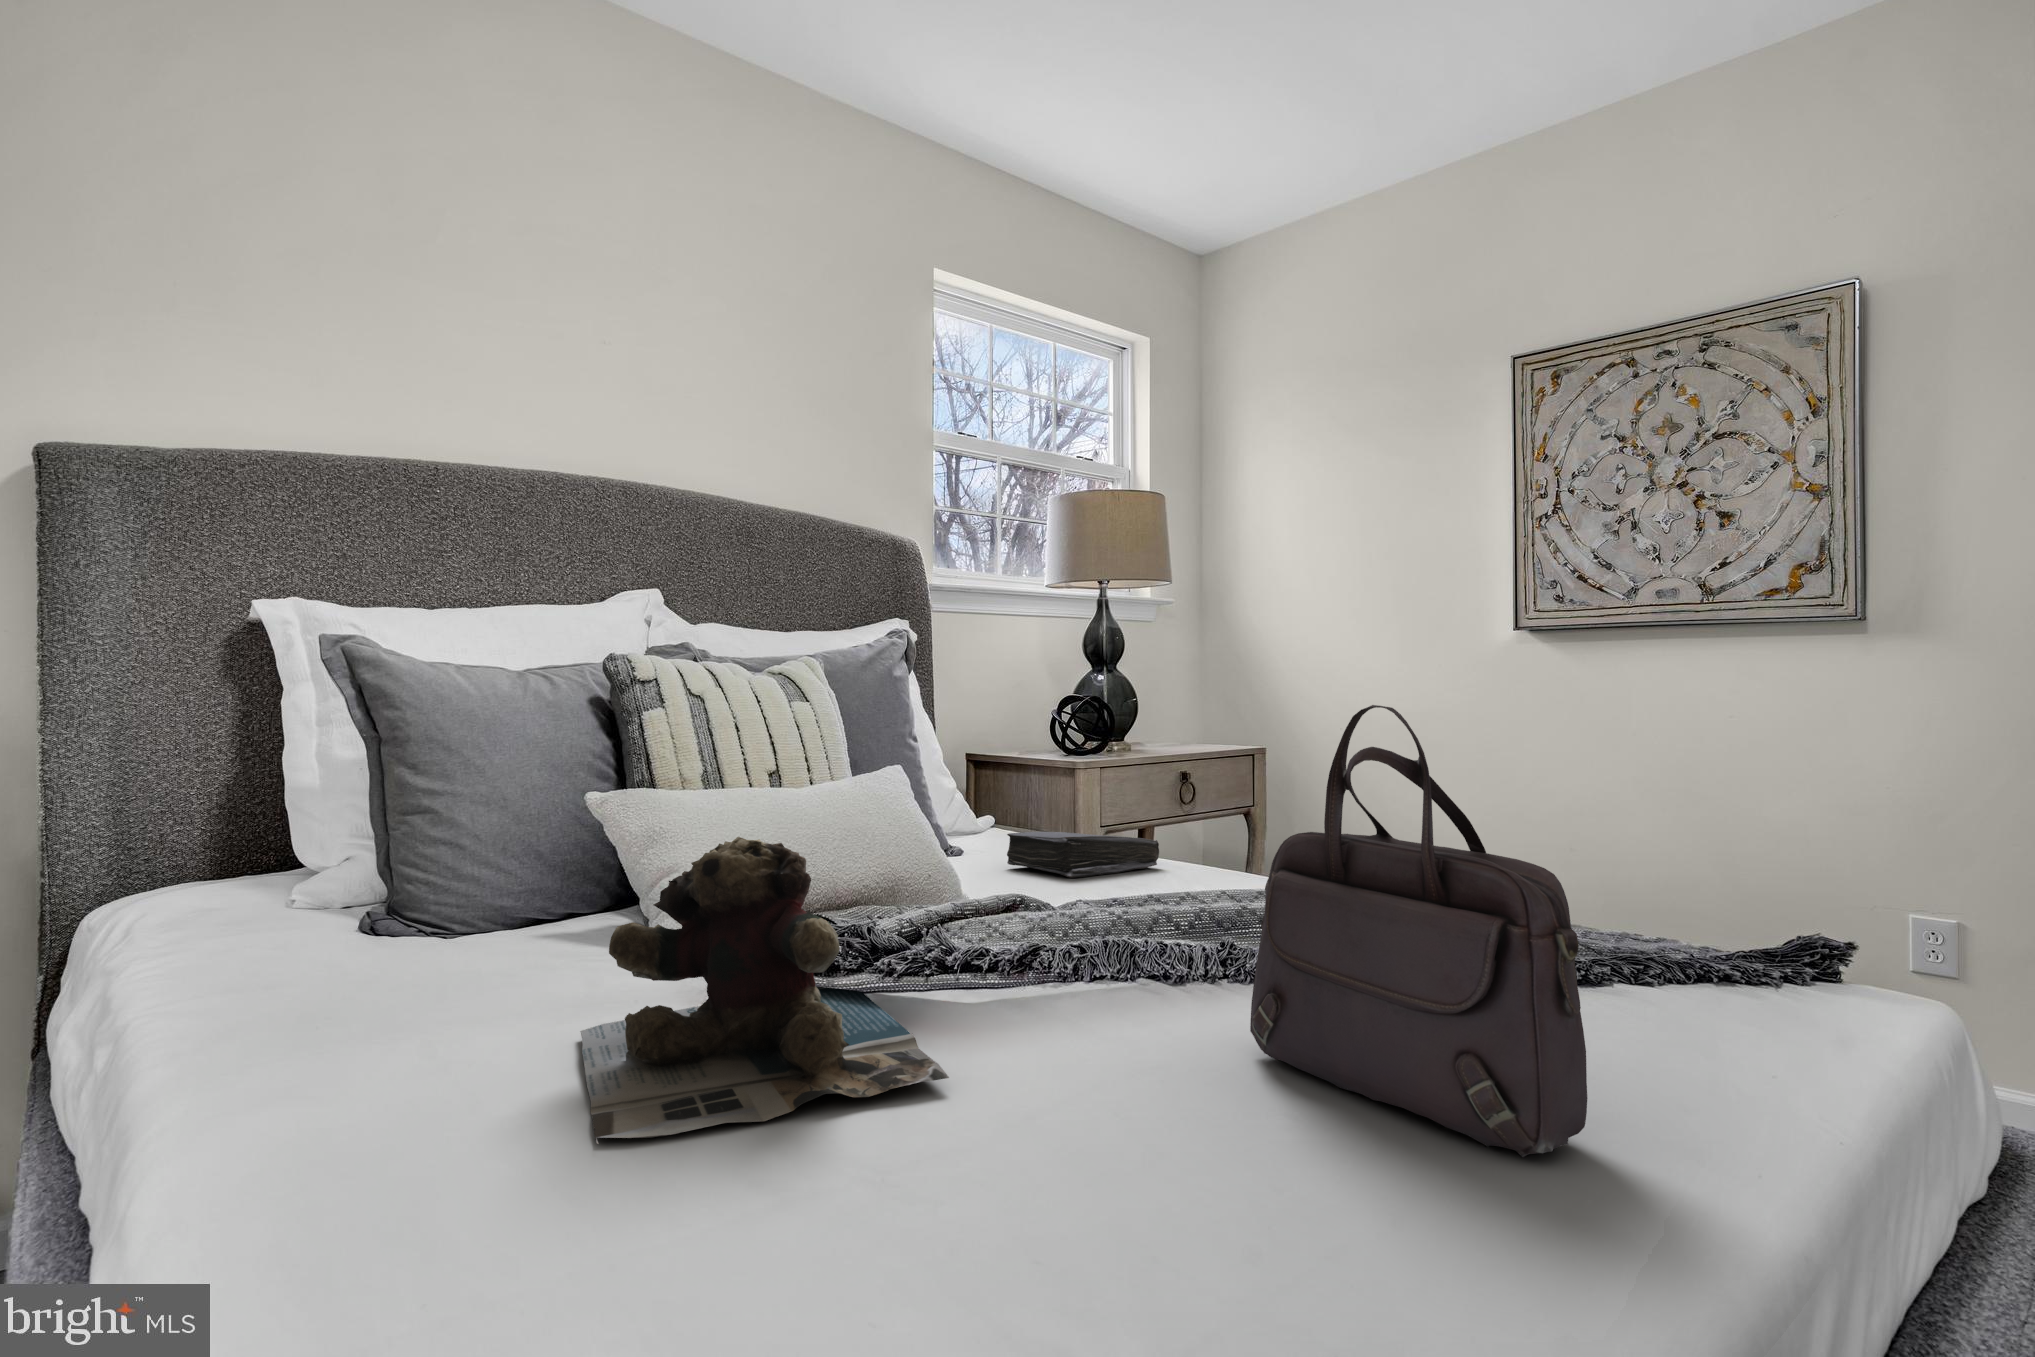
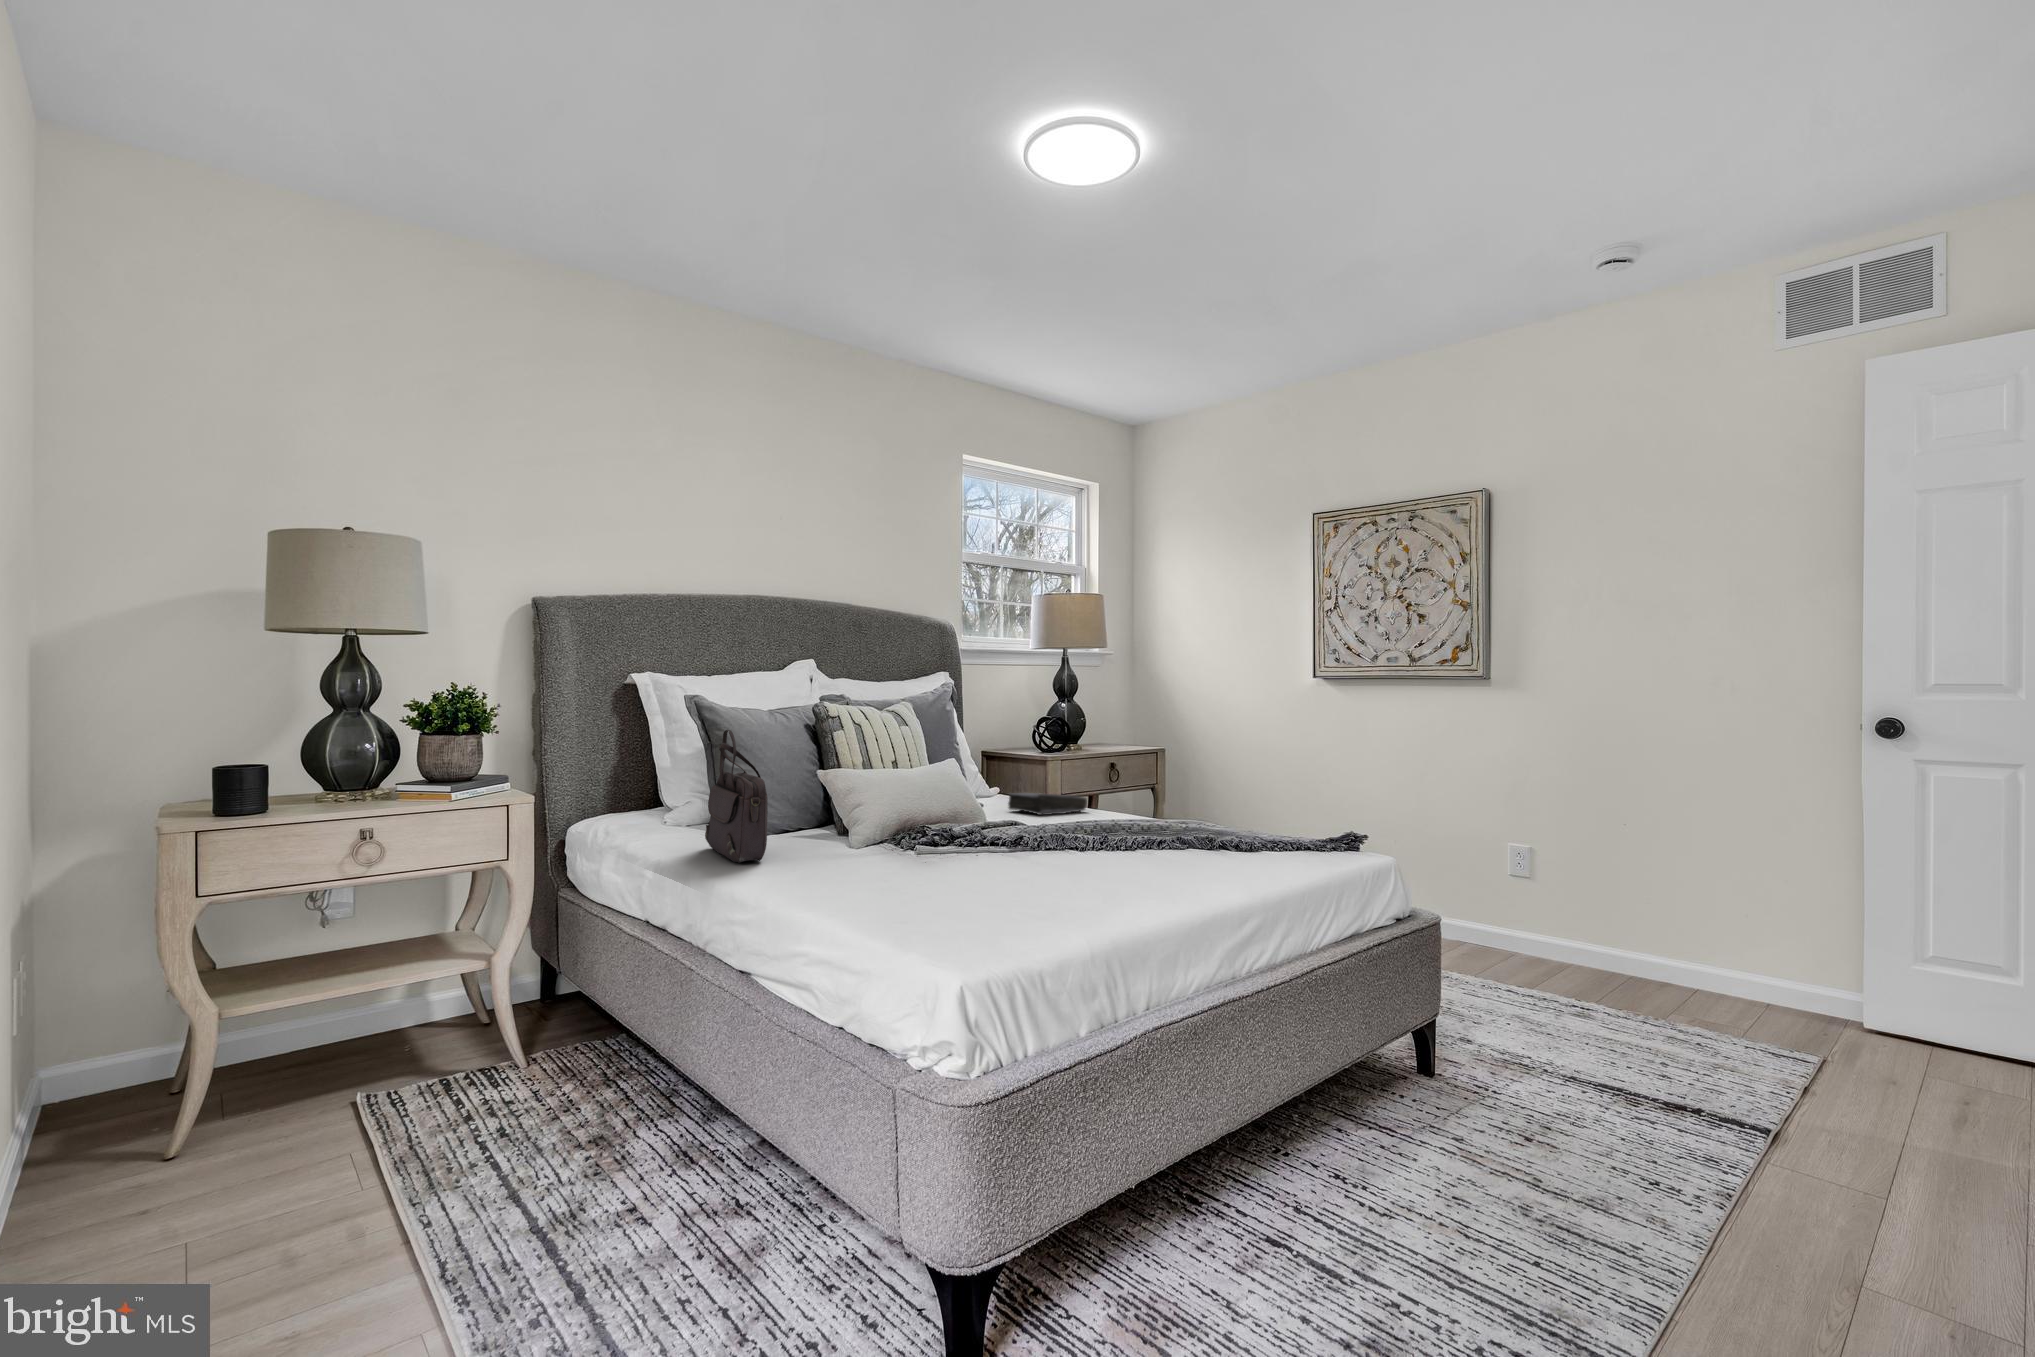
handbag: present [1250,705,1588,1157] -> present [705,730,768,863]
teddy bear: present [580,837,949,1144] -> none [845,786,988,884]

